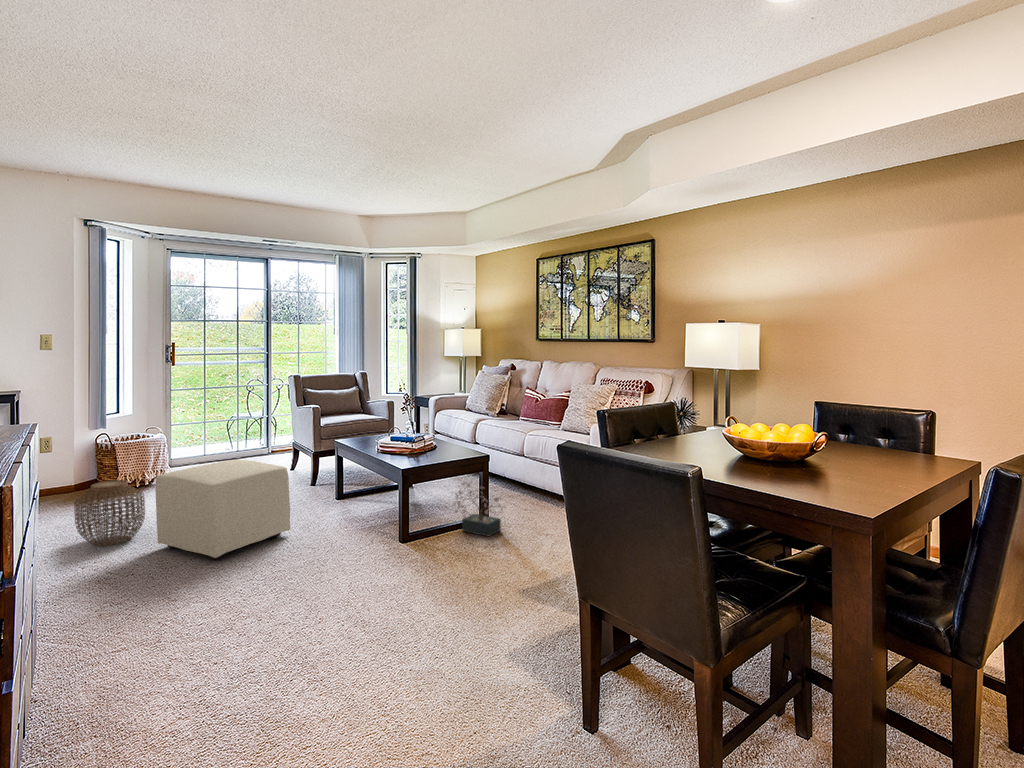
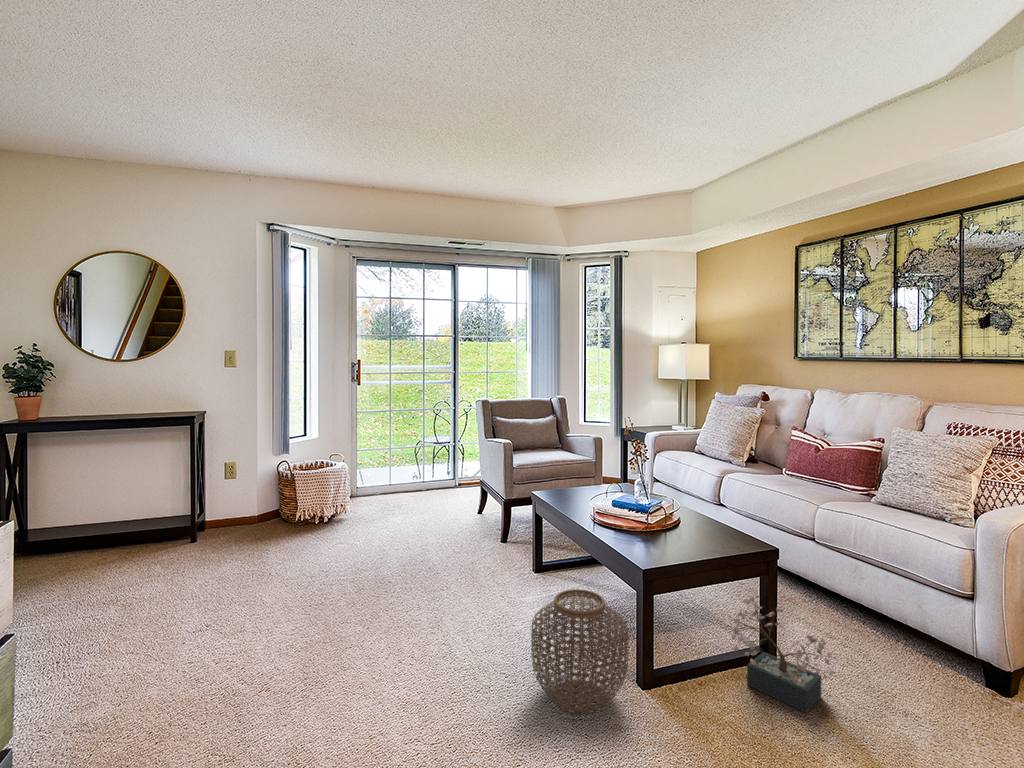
ottoman: present [155,460,290,559] -> none [302,522,474,695]
woven basket: present [74,480,145,547] -> present [531,589,629,713]

